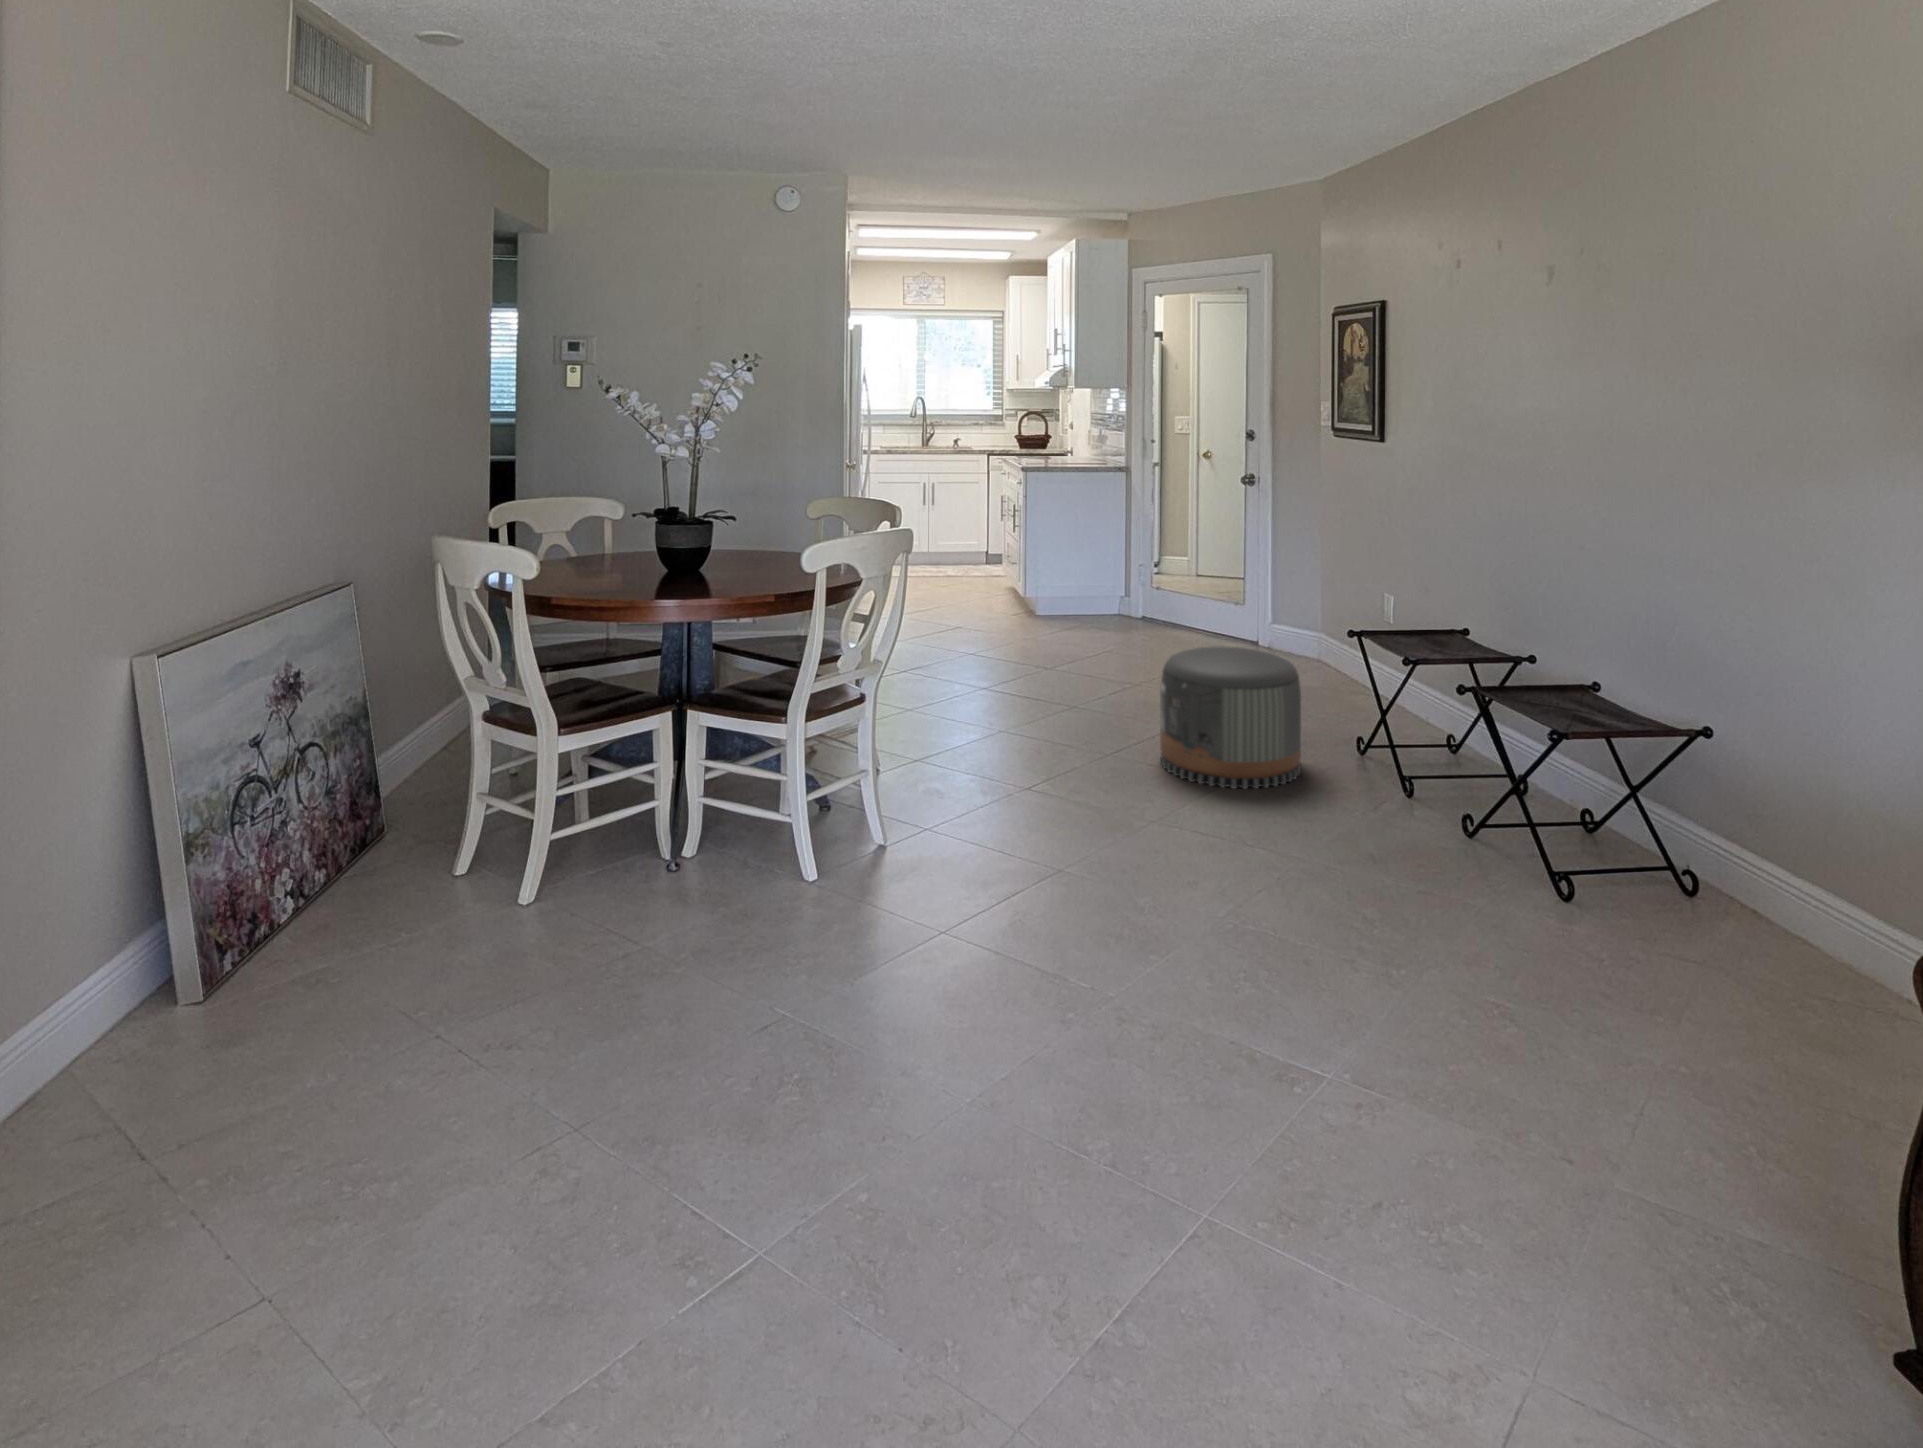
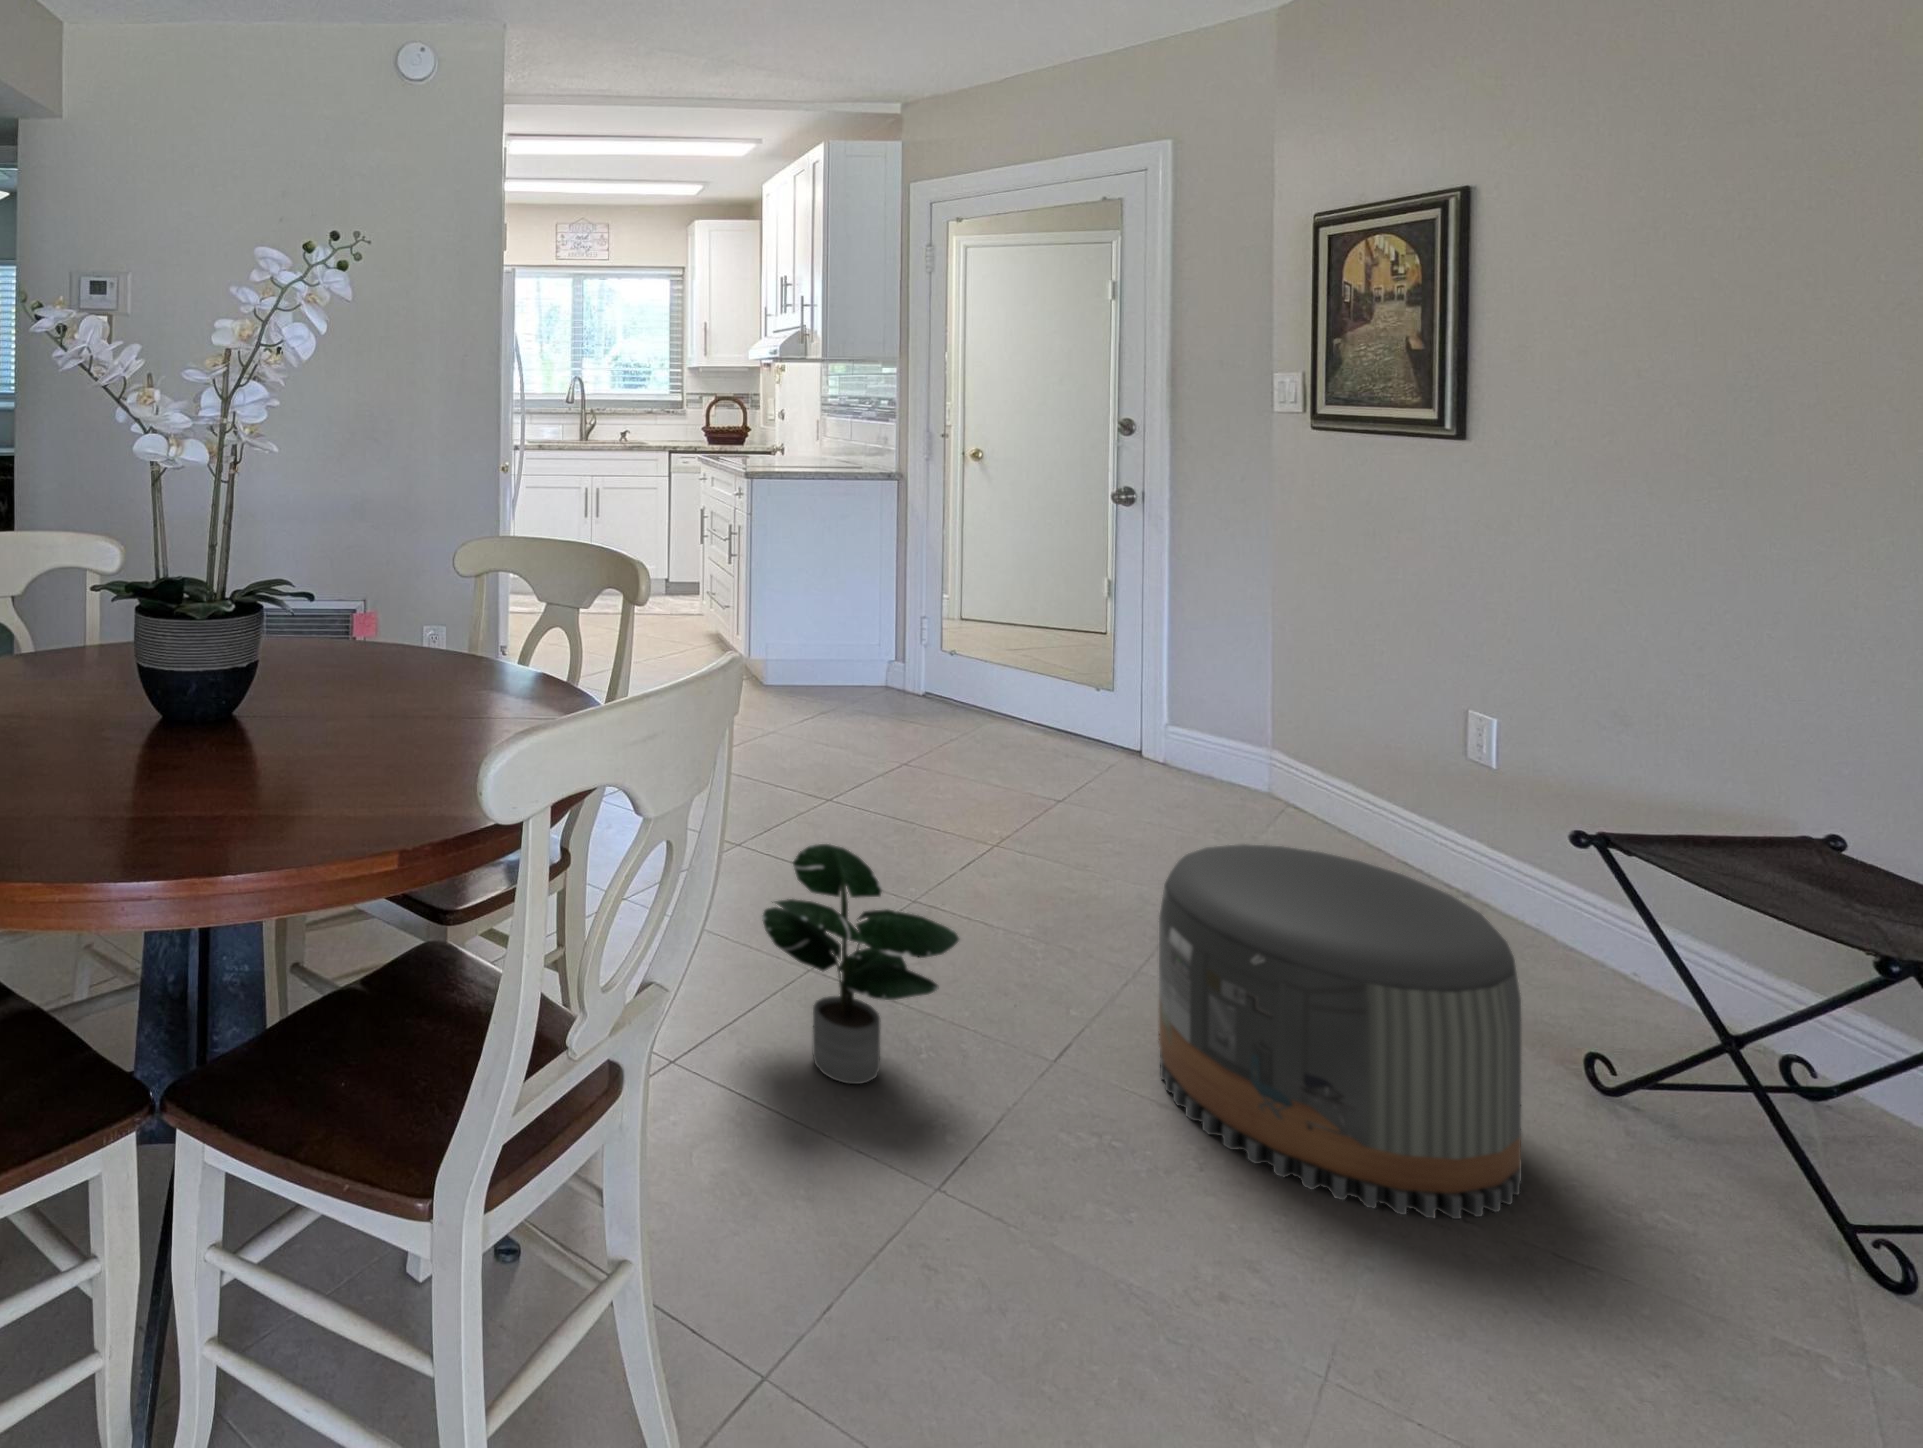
potted plant: none [970,657,1061,765] -> present [762,844,959,1084]

